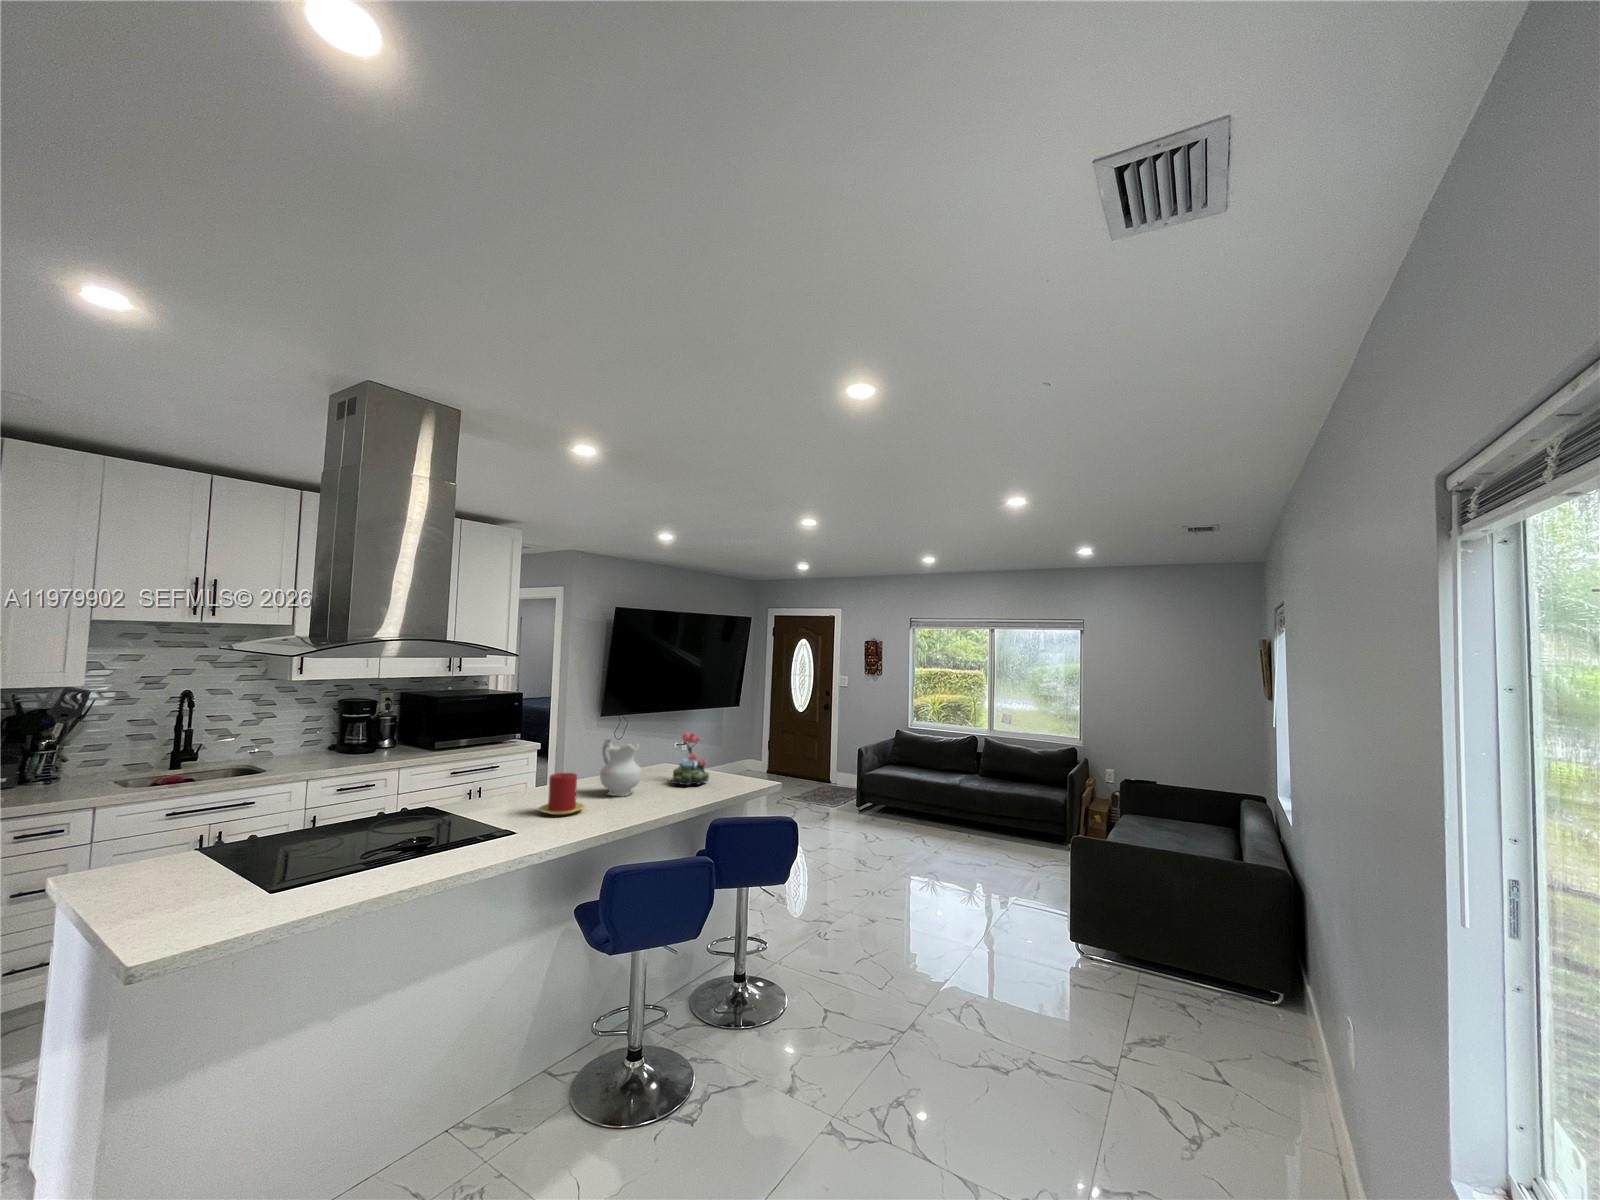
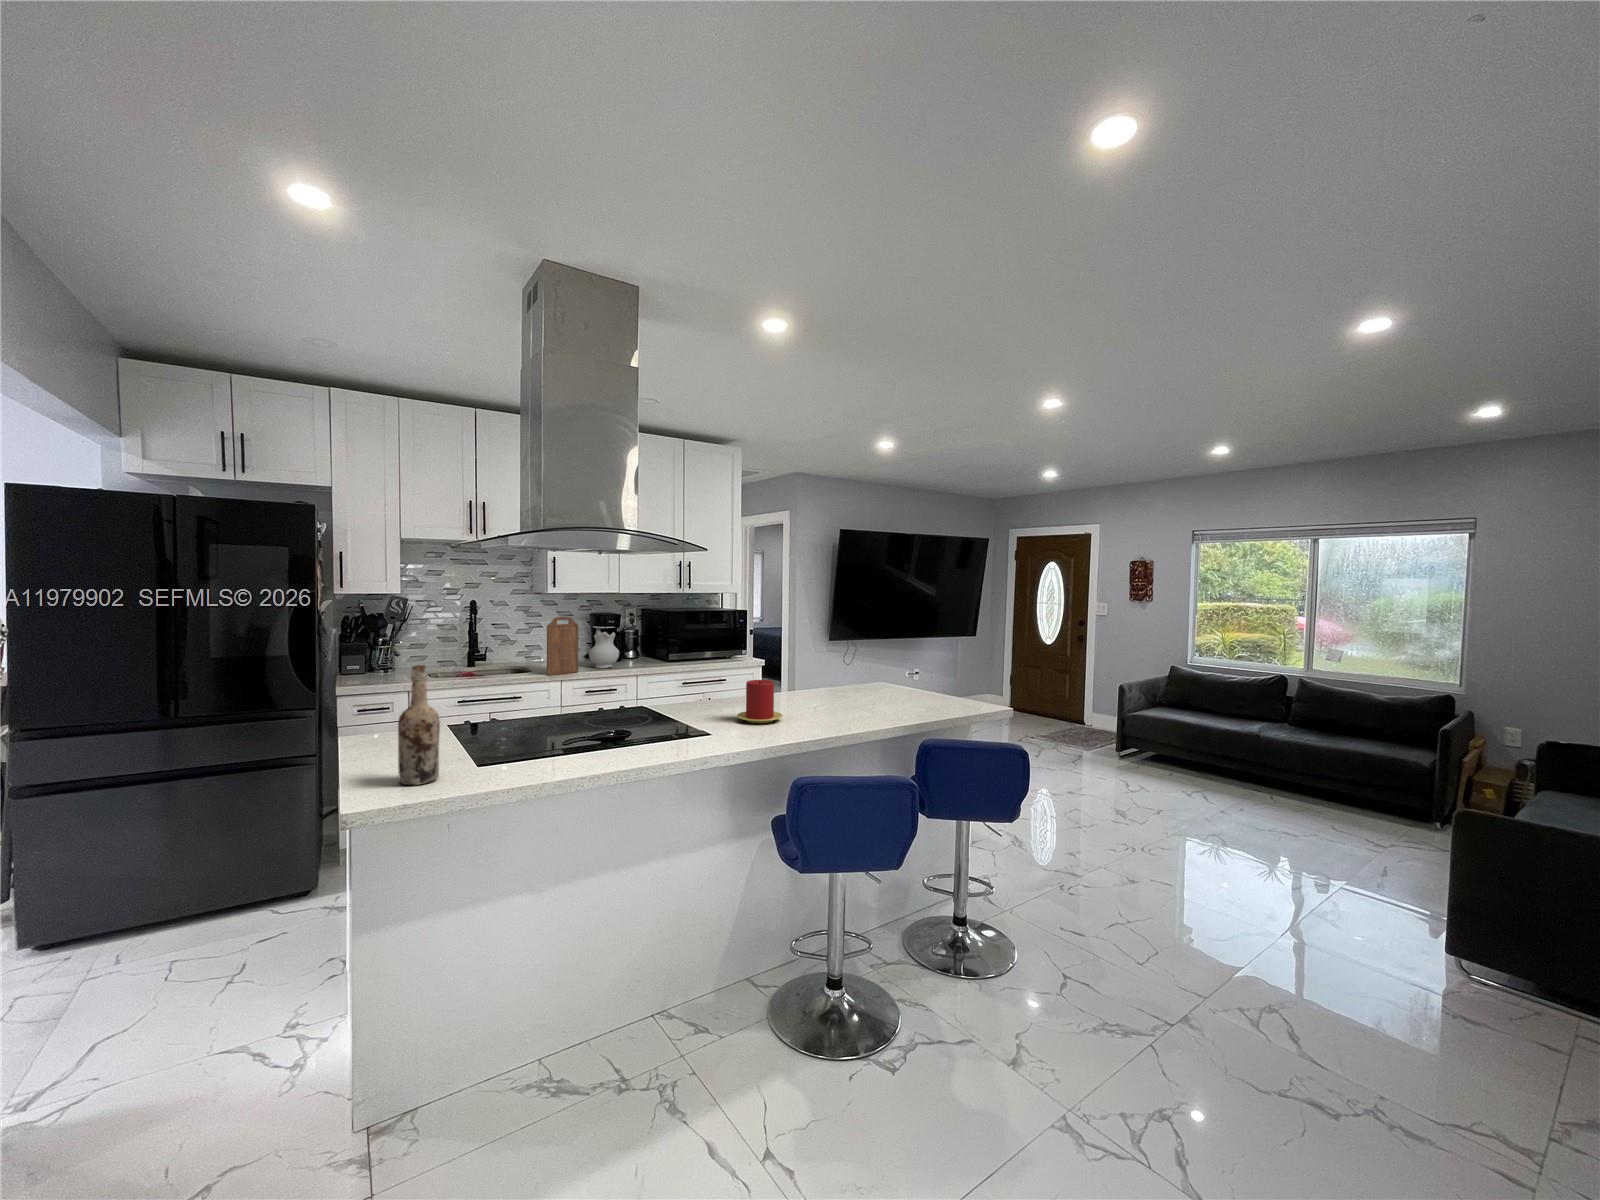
cutting board: none [287,707,331,774] -> present [547,617,578,675]
plant: present [671,732,709,785] -> none [881,647,924,705]
ceramic pitcher: present [600,739,642,797] -> present [589,629,619,668]
wine bottle: none [176,791,233,924] -> present [398,665,440,785]

